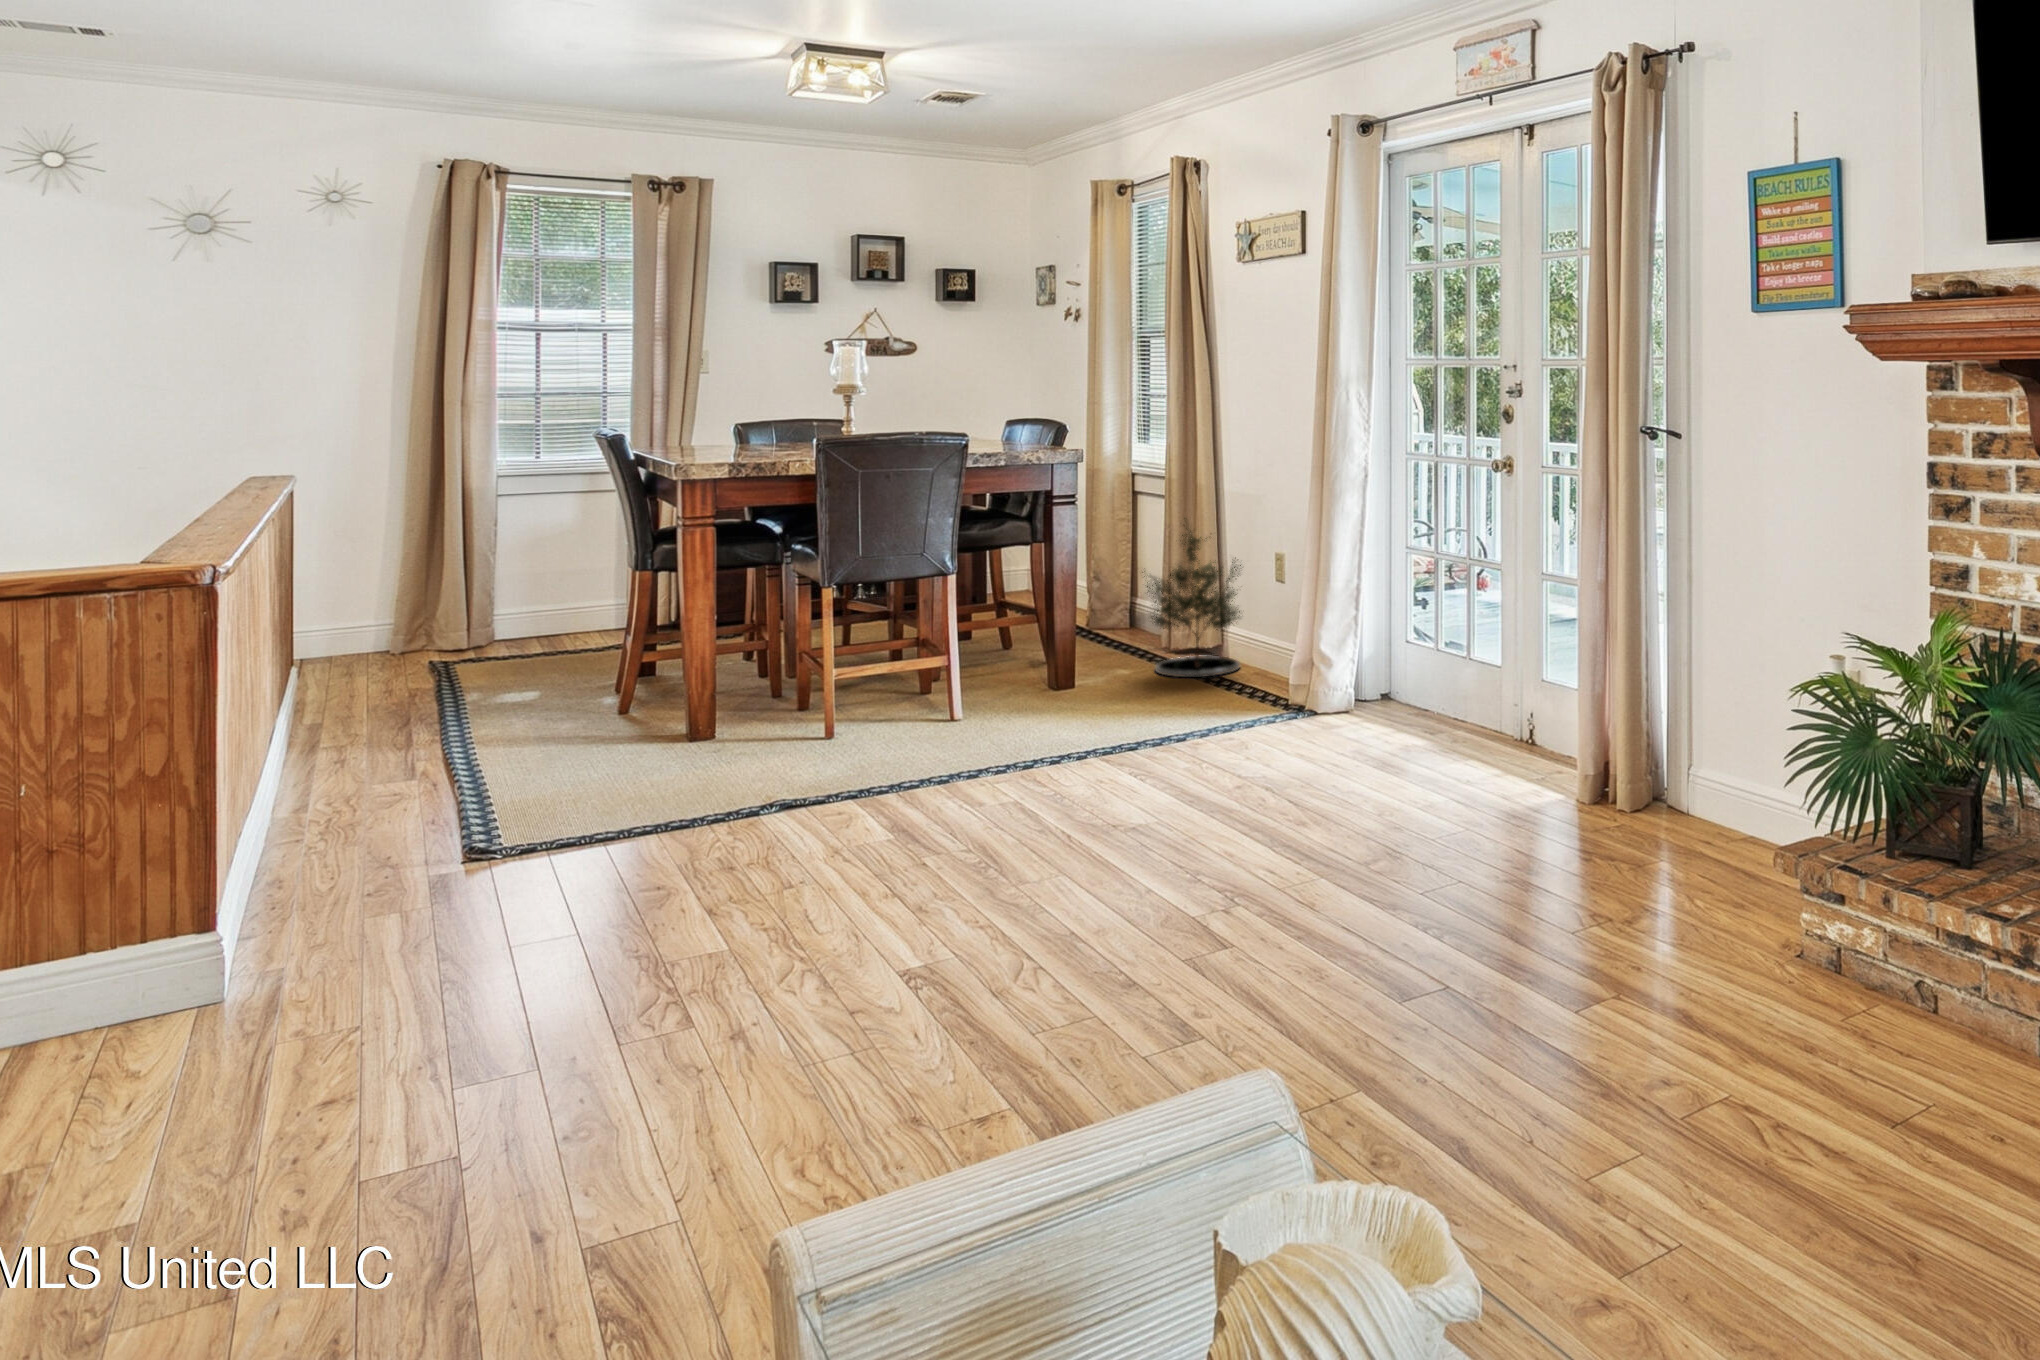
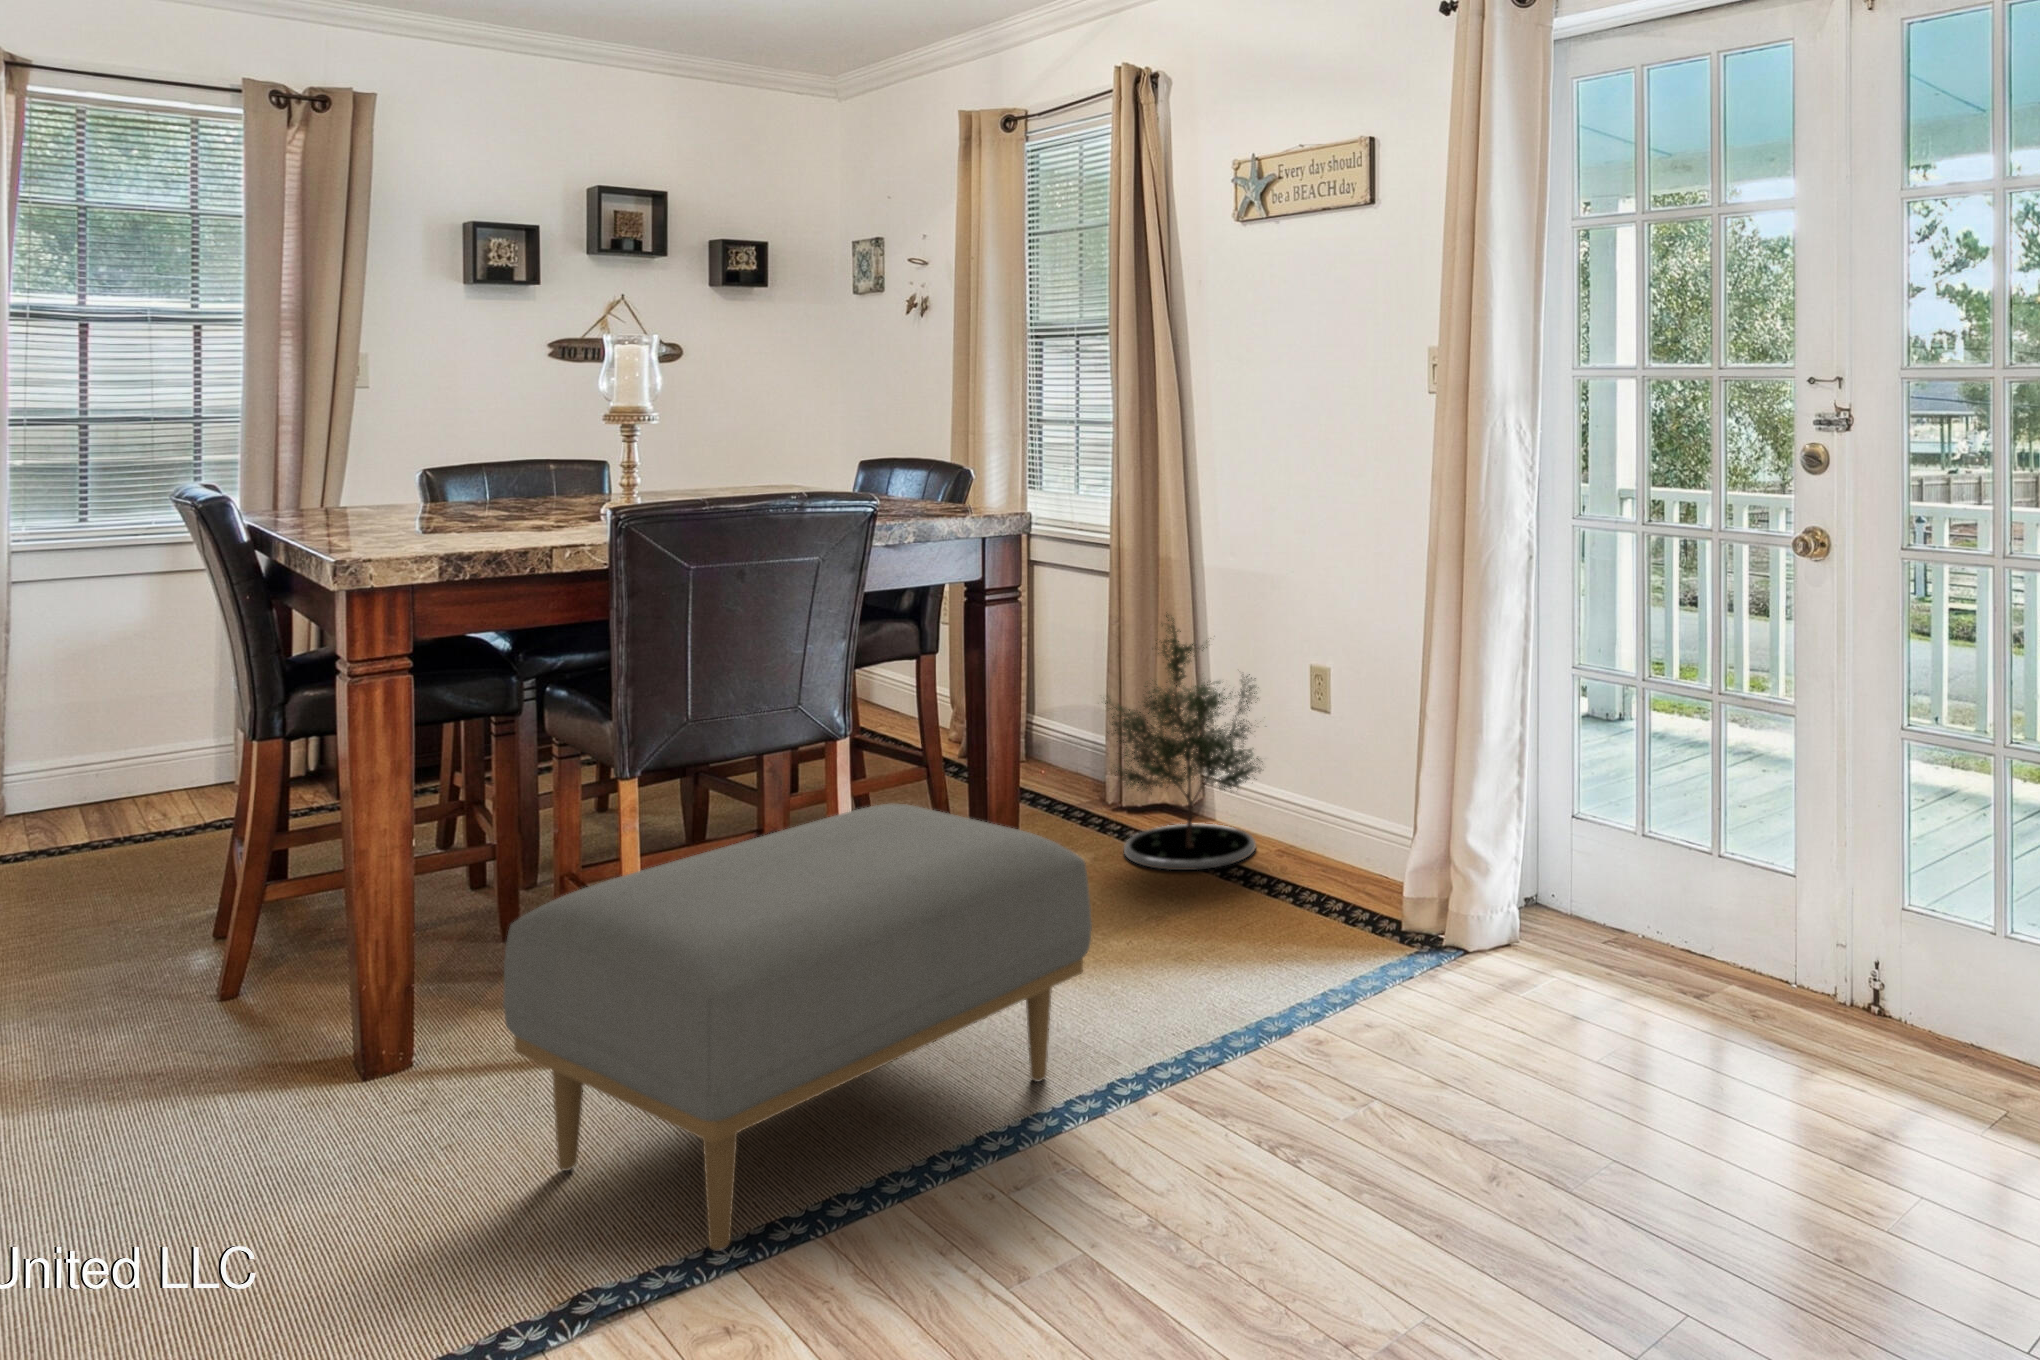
ottoman: none [753,607,1066,796] -> present [503,804,1092,1251]

